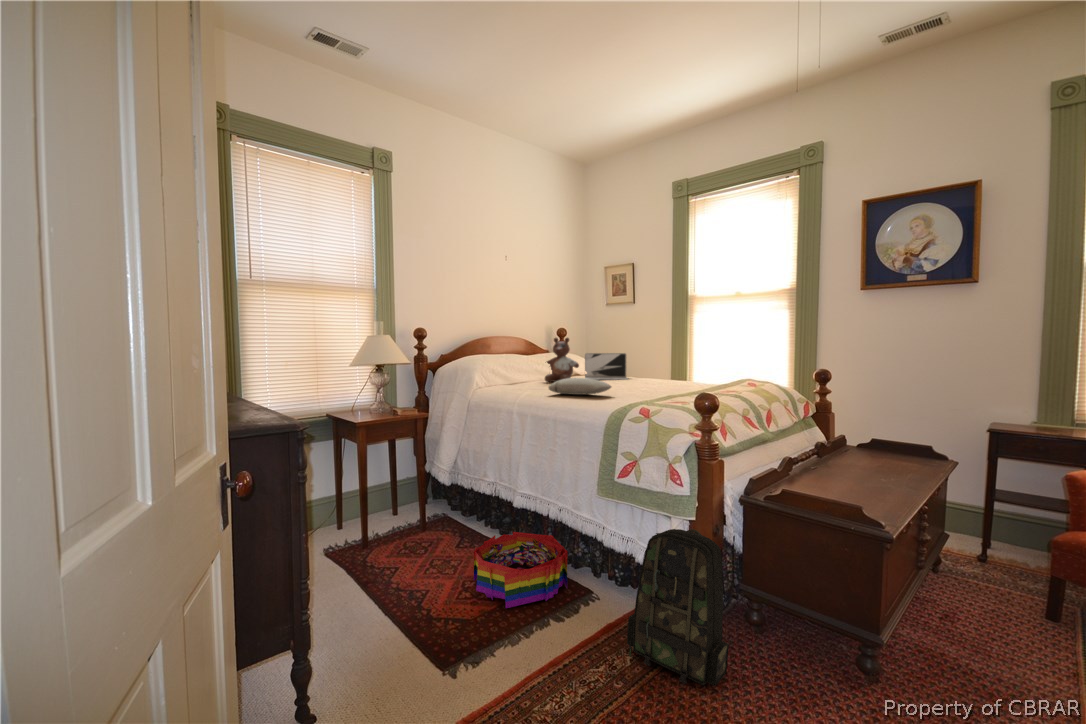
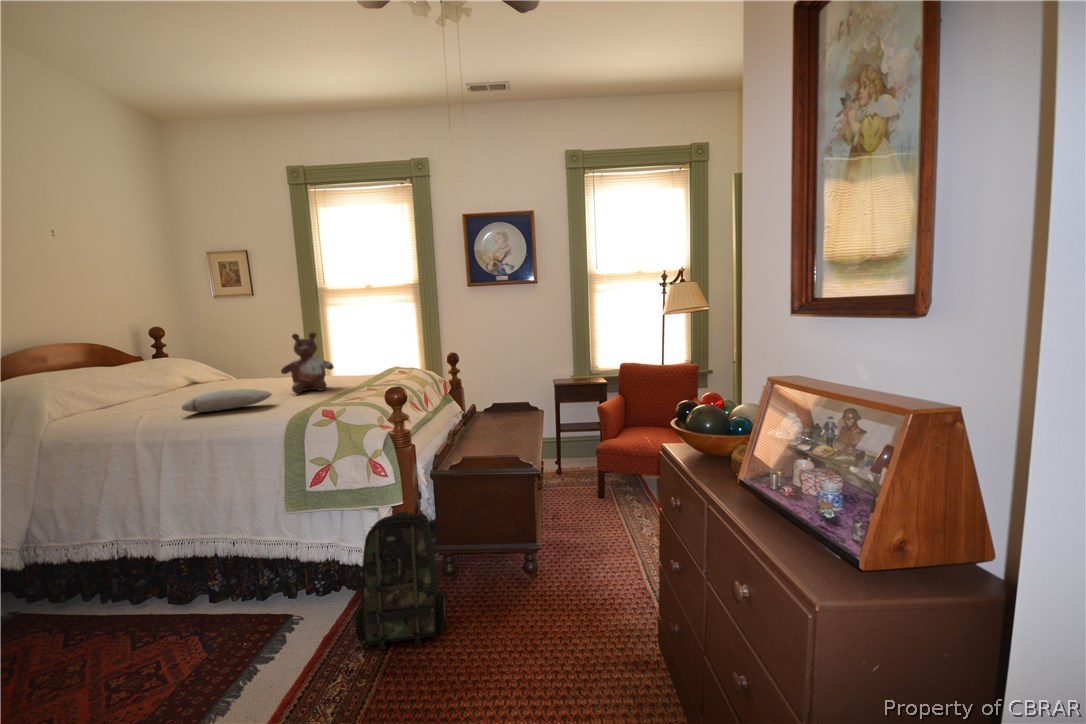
stuffed bear: present [545,338,579,382] -> present [281,333,334,393]
laptop: present [585,353,628,380] -> none [204,352,269,388]
storage bin: present [474,532,568,608] -> none [106,579,262,695]

